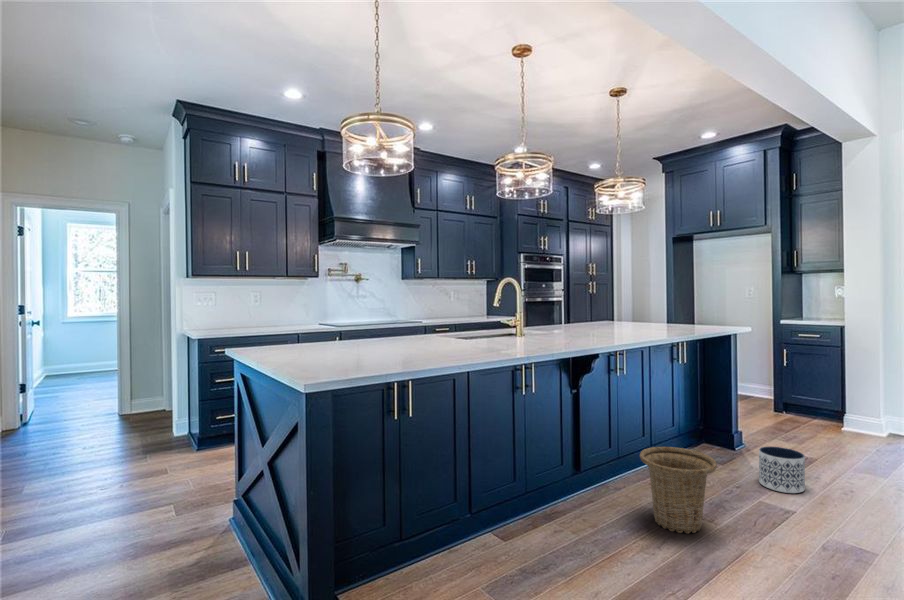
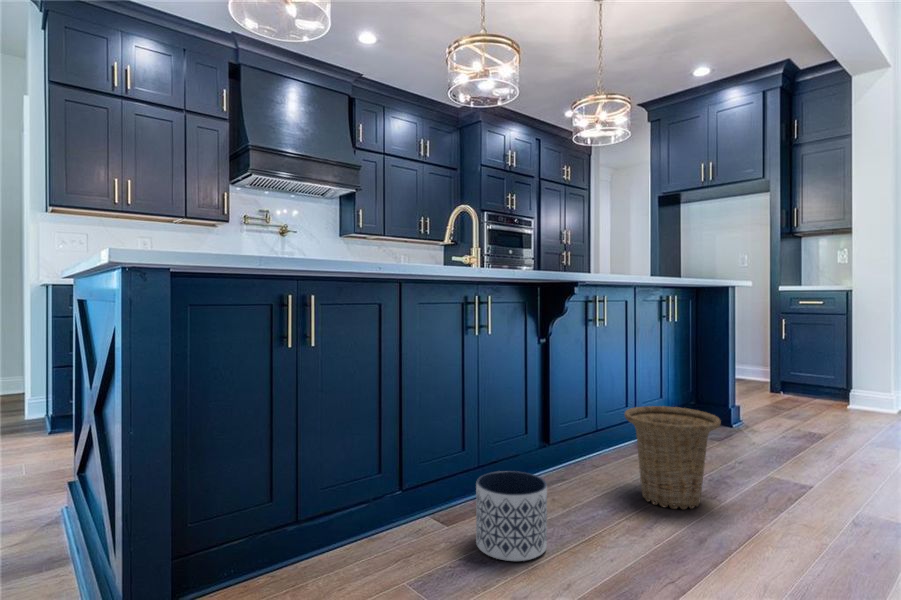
planter: present [759,447,805,493] -> present [476,471,547,561]

